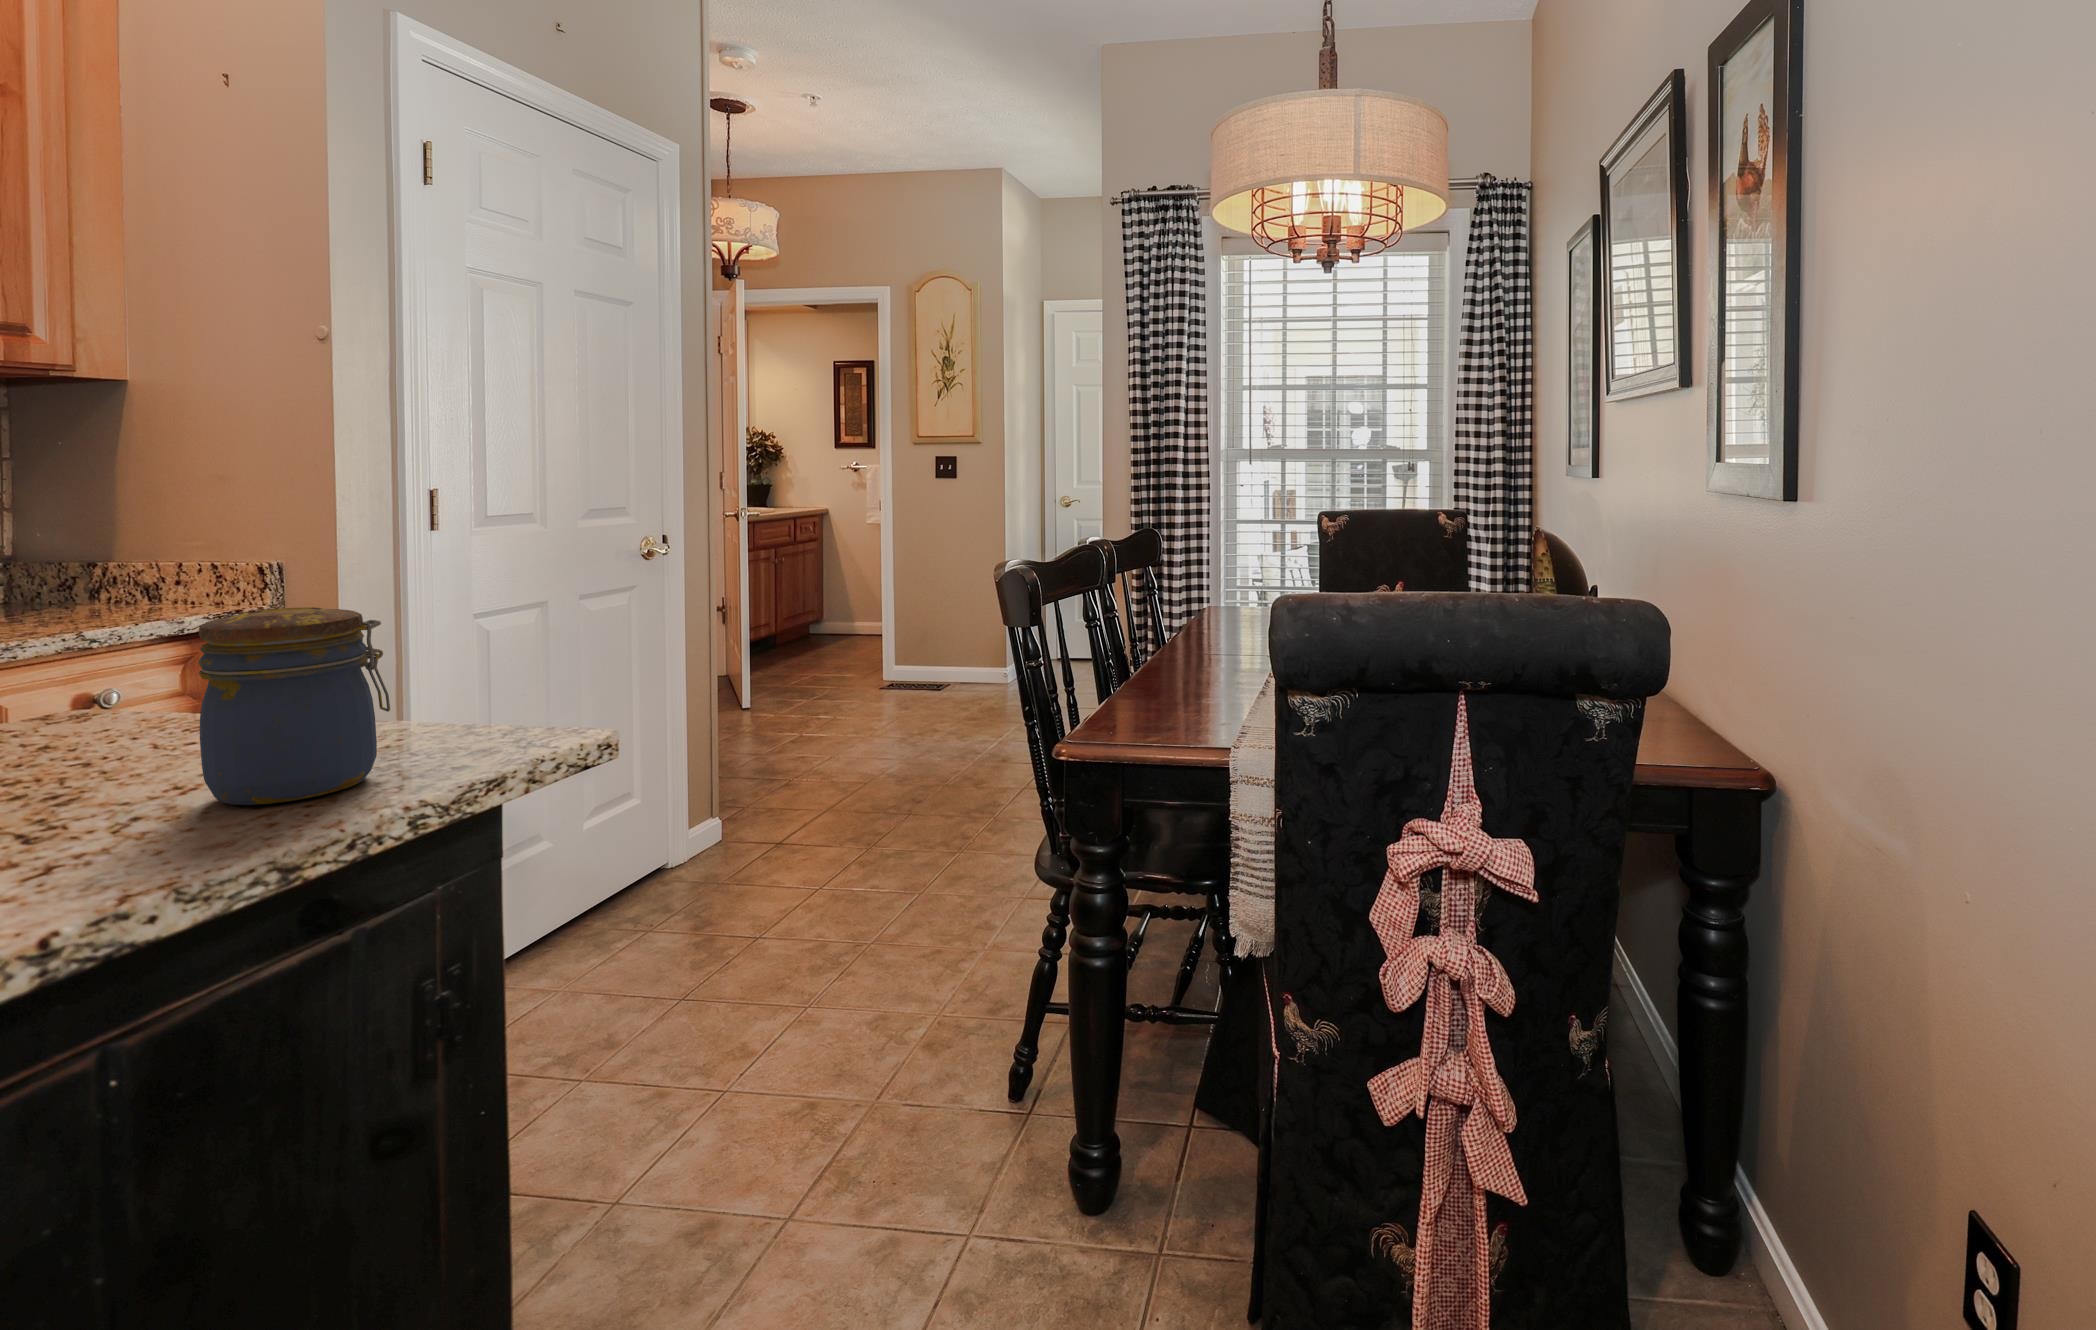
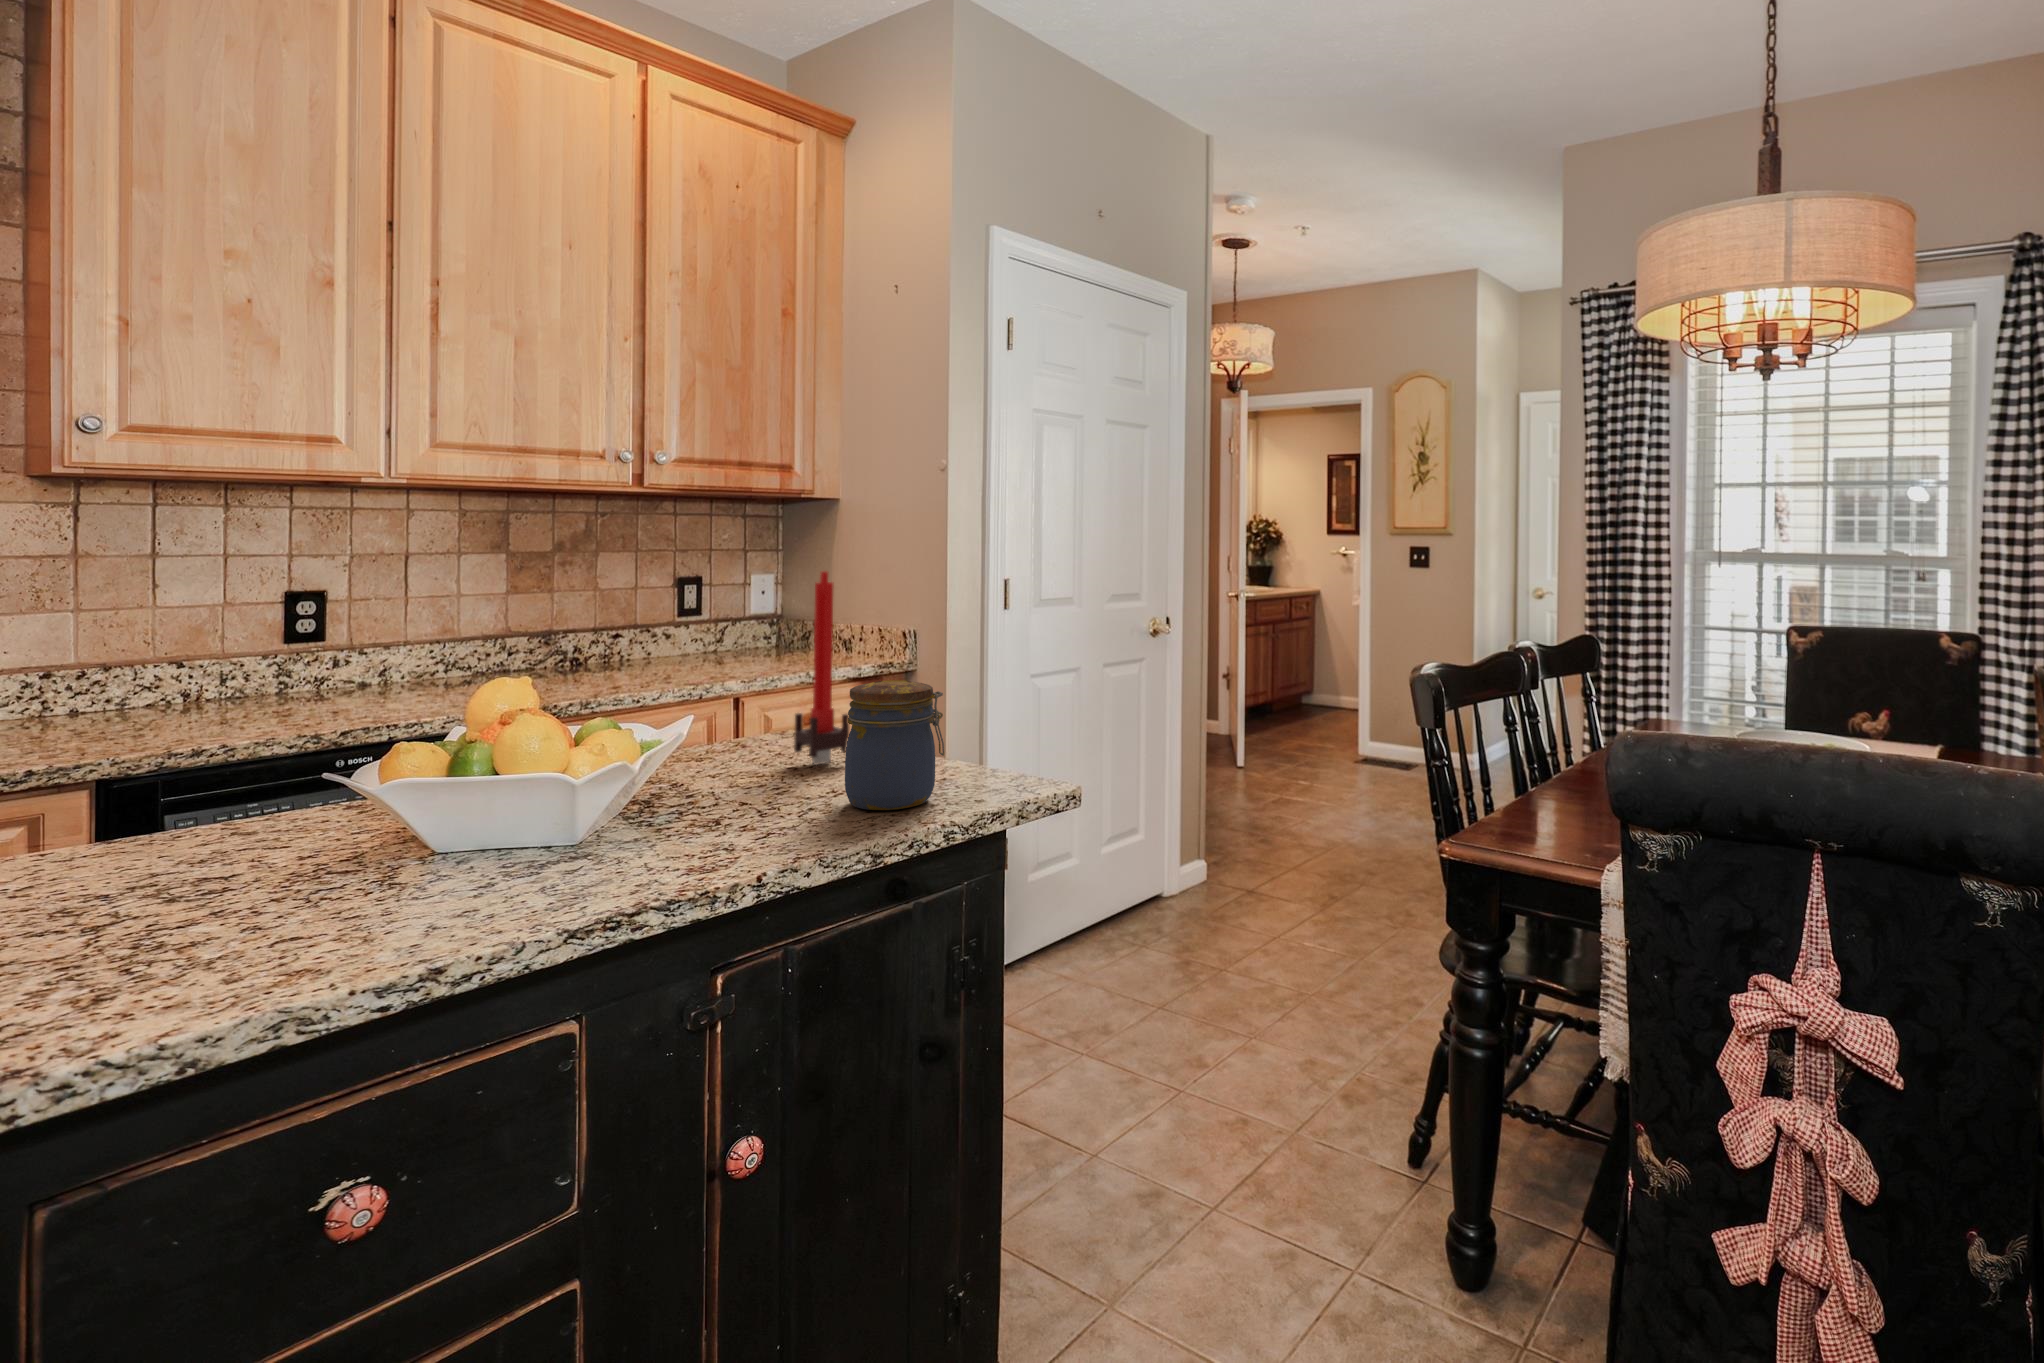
candle: none [81,454,201,752] -> present [794,571,849,765]

